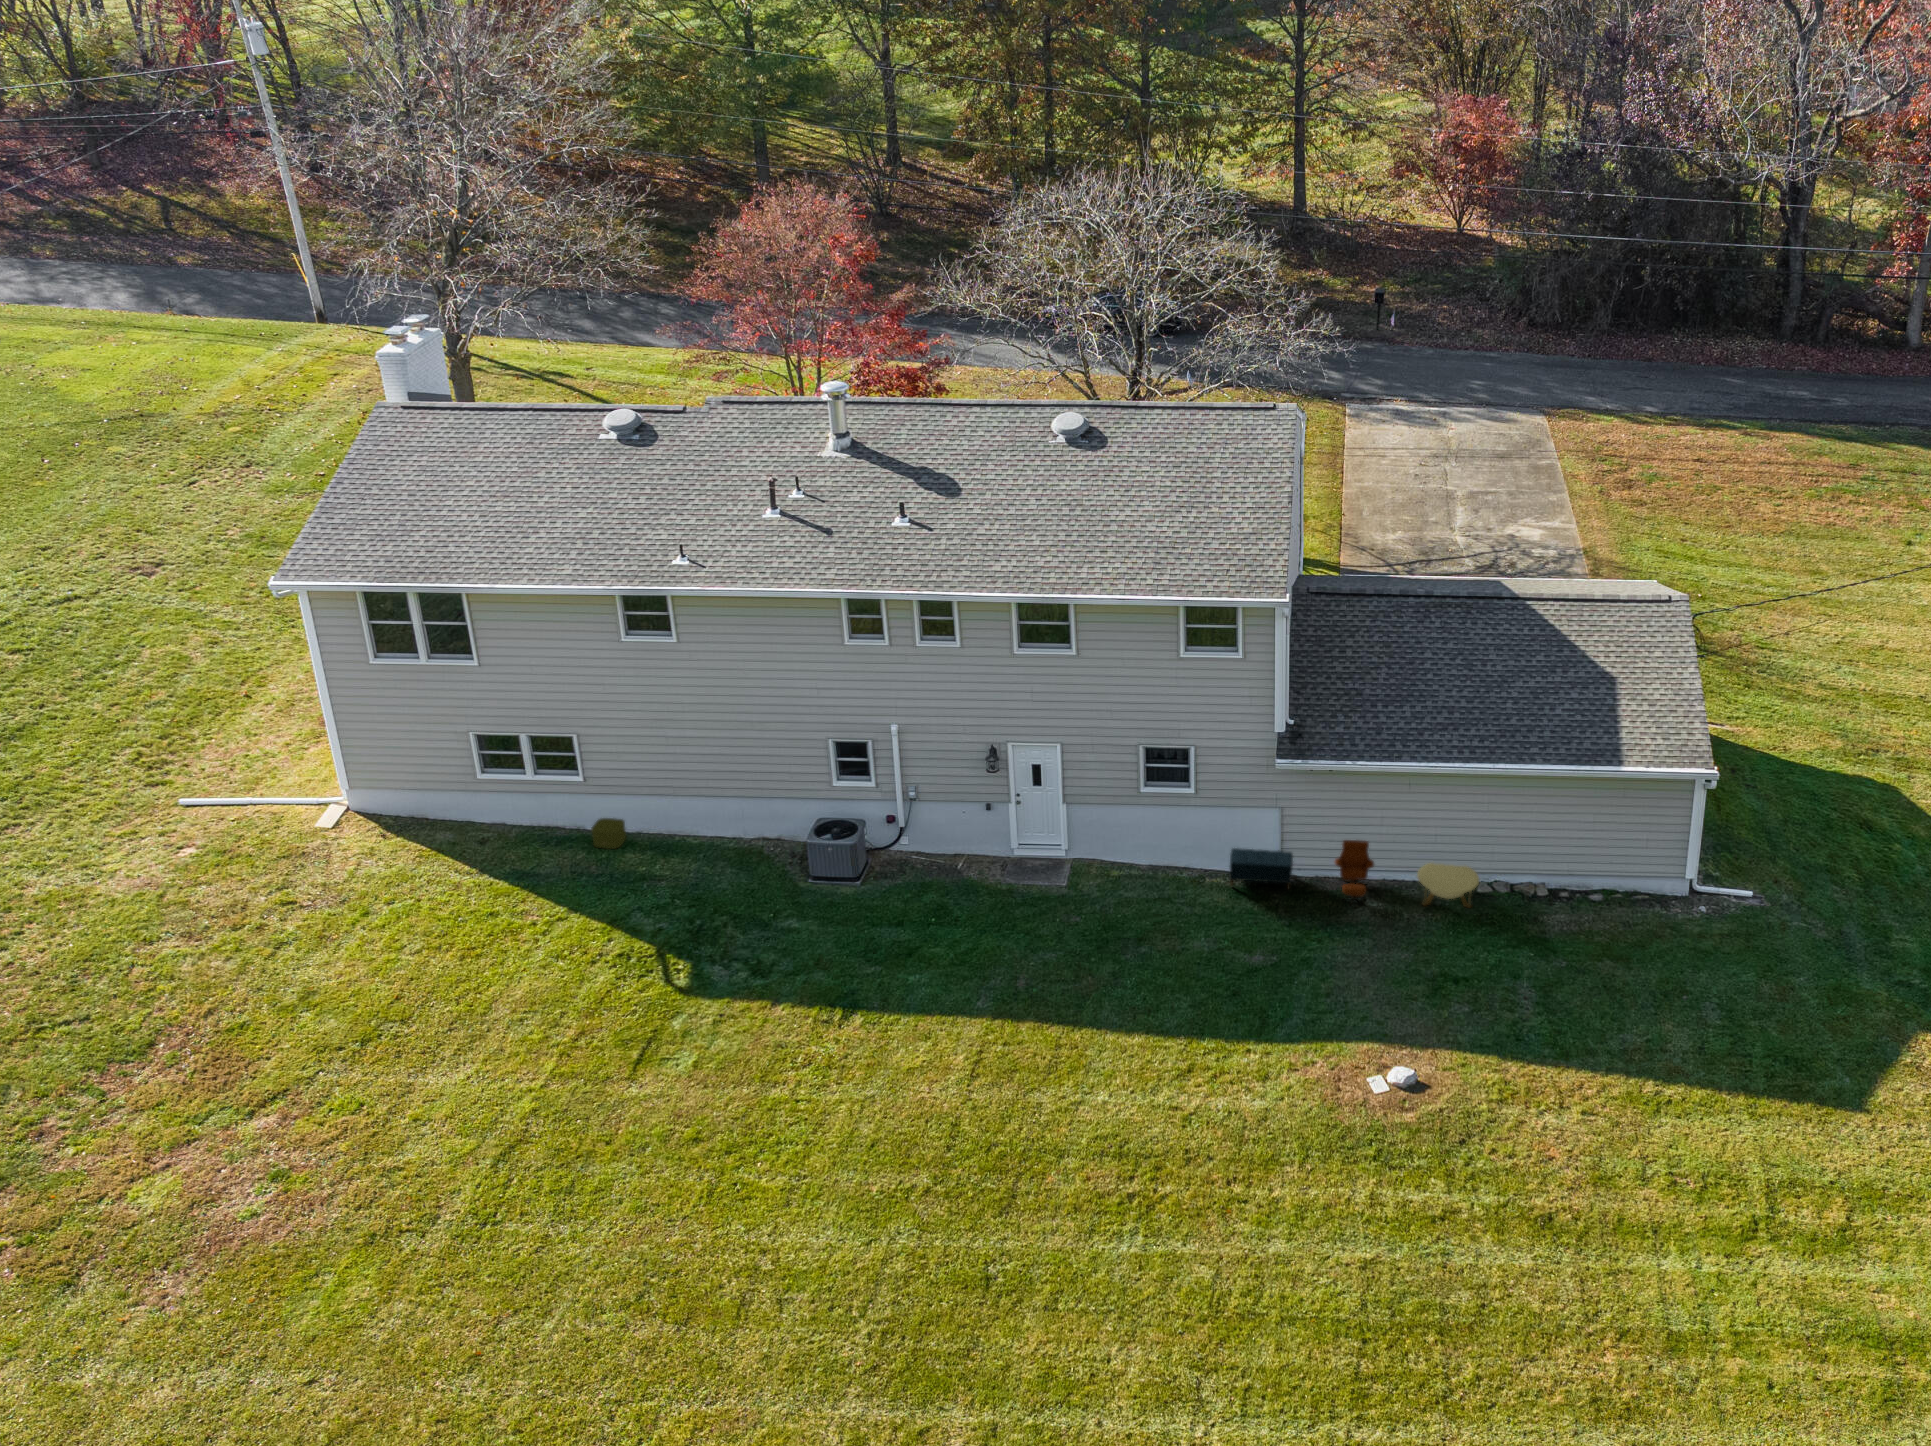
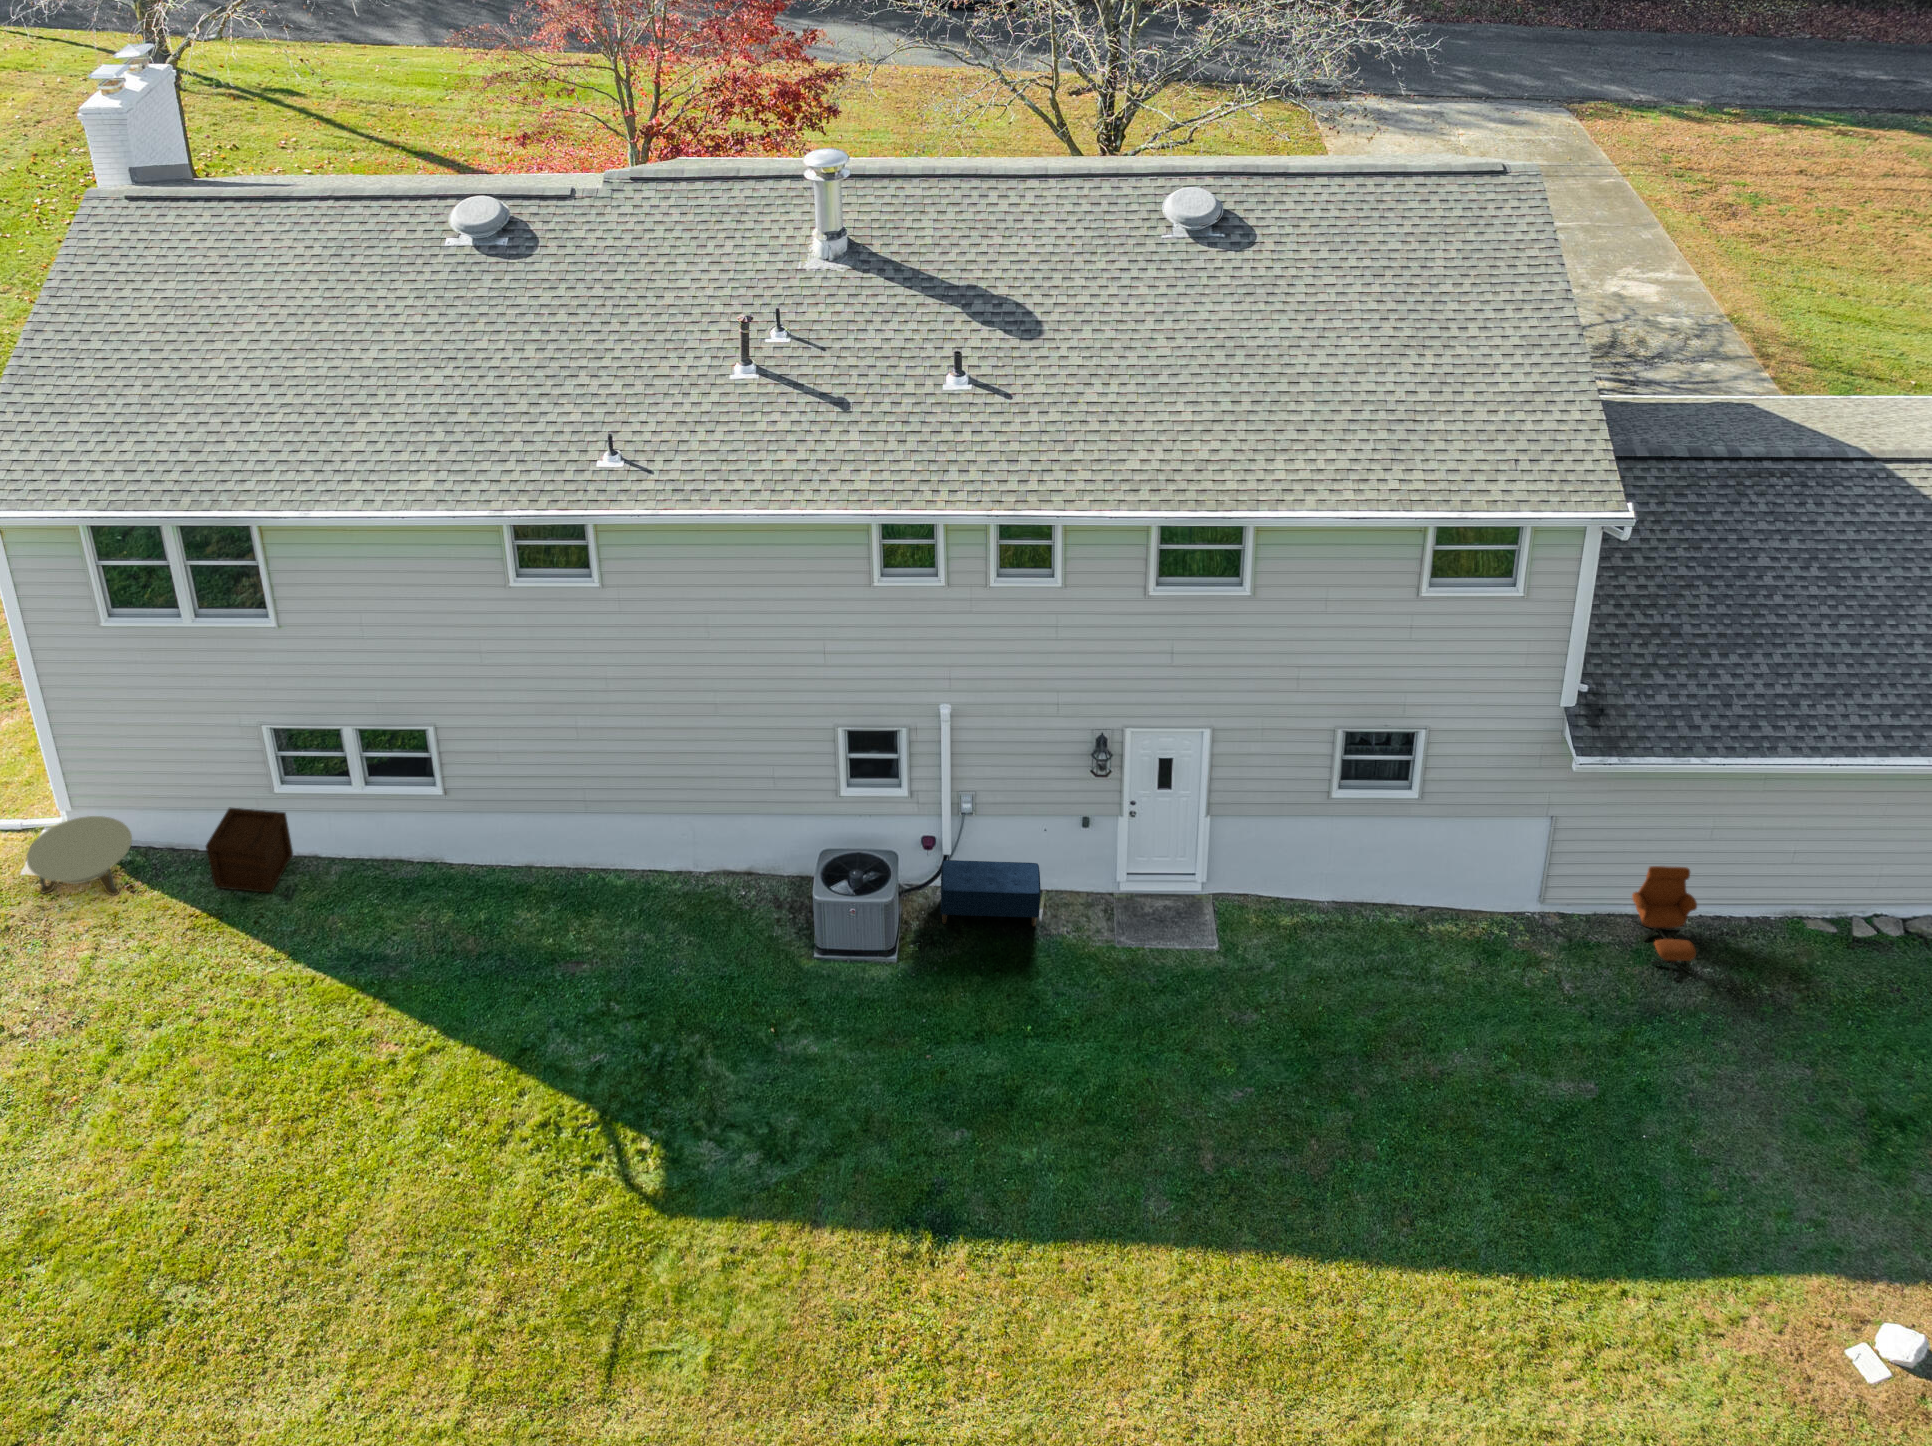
wooden crate: none [431,790,490,842] -> present [206,808,293,893]
storage box: present [591,818,626,849] -> none [457,846,509,899]
bench: present [1229,848,1293,889] -> present [941,860,1041,926]
round table: present [1417,863,1479,908] -> present [27,816,132,895]

